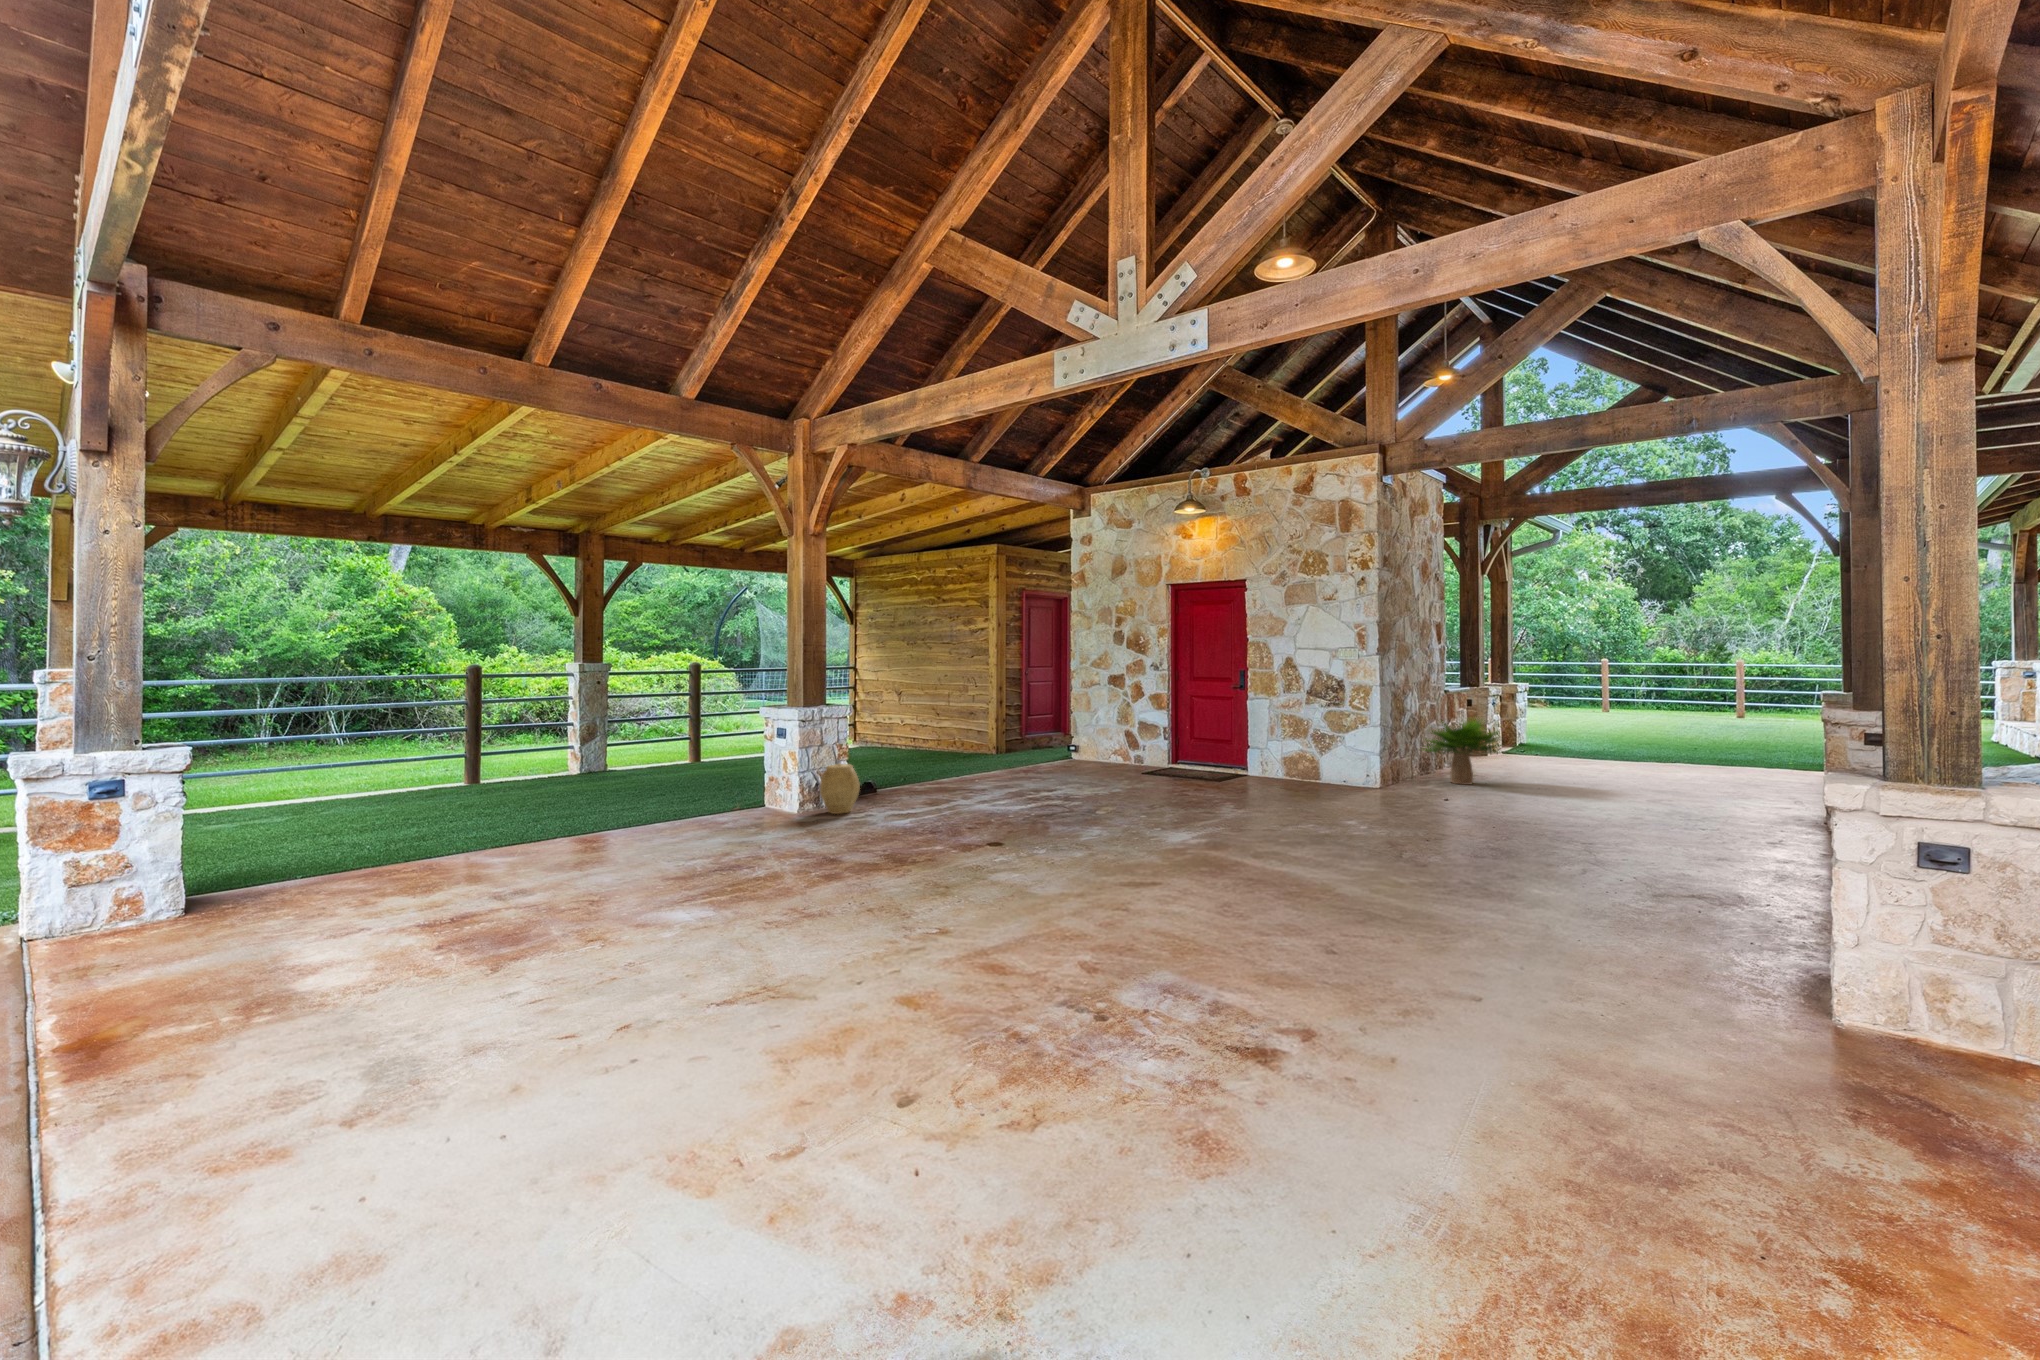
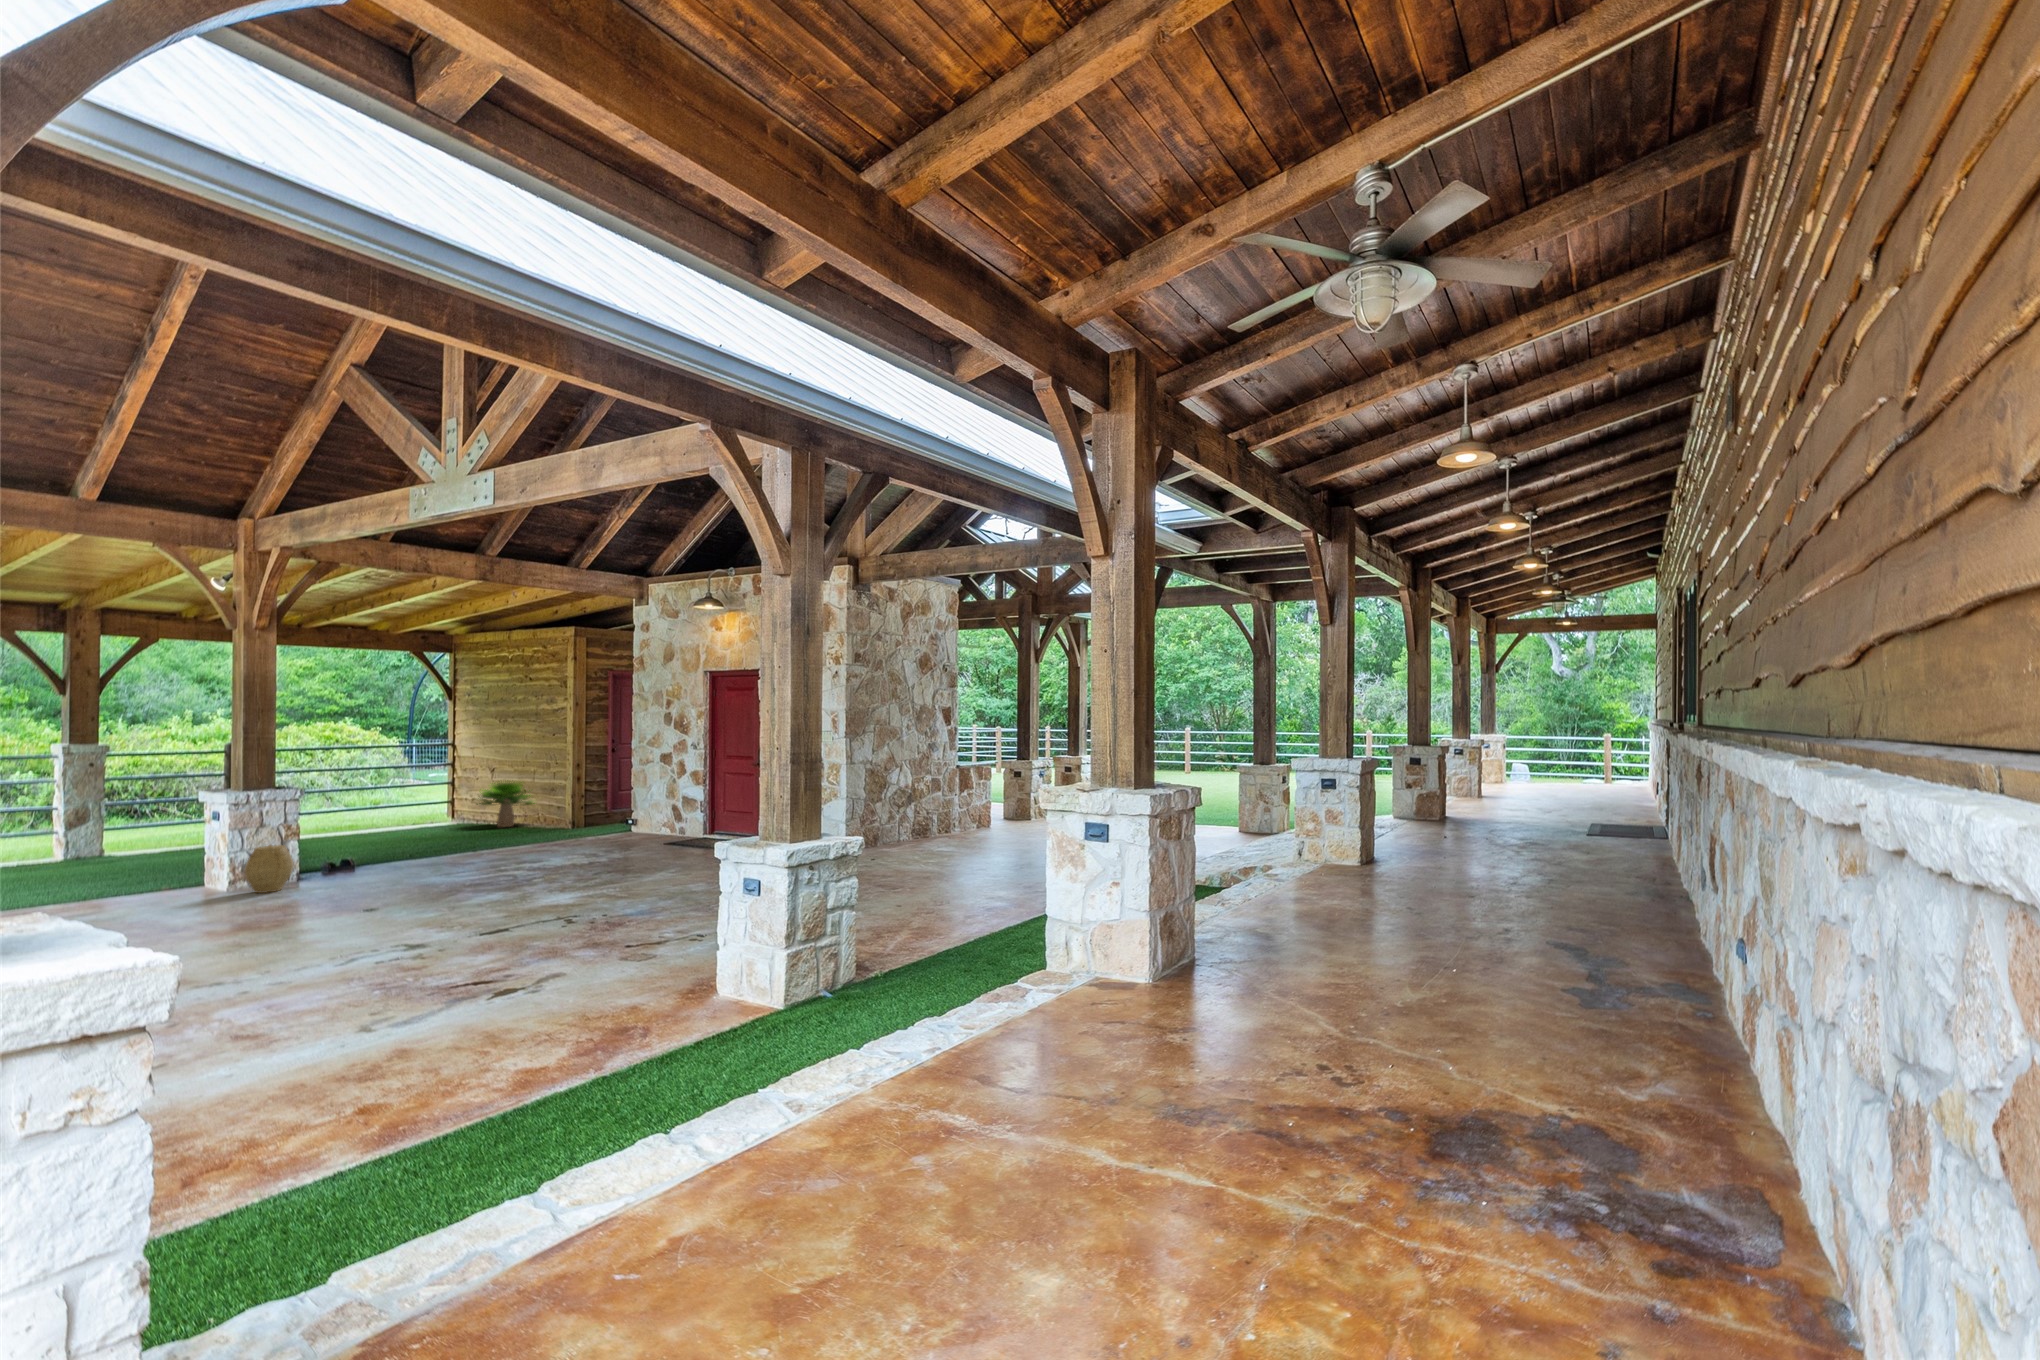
potted plant: present [1425,720,1501,785] -> present [477,782,534,827]

